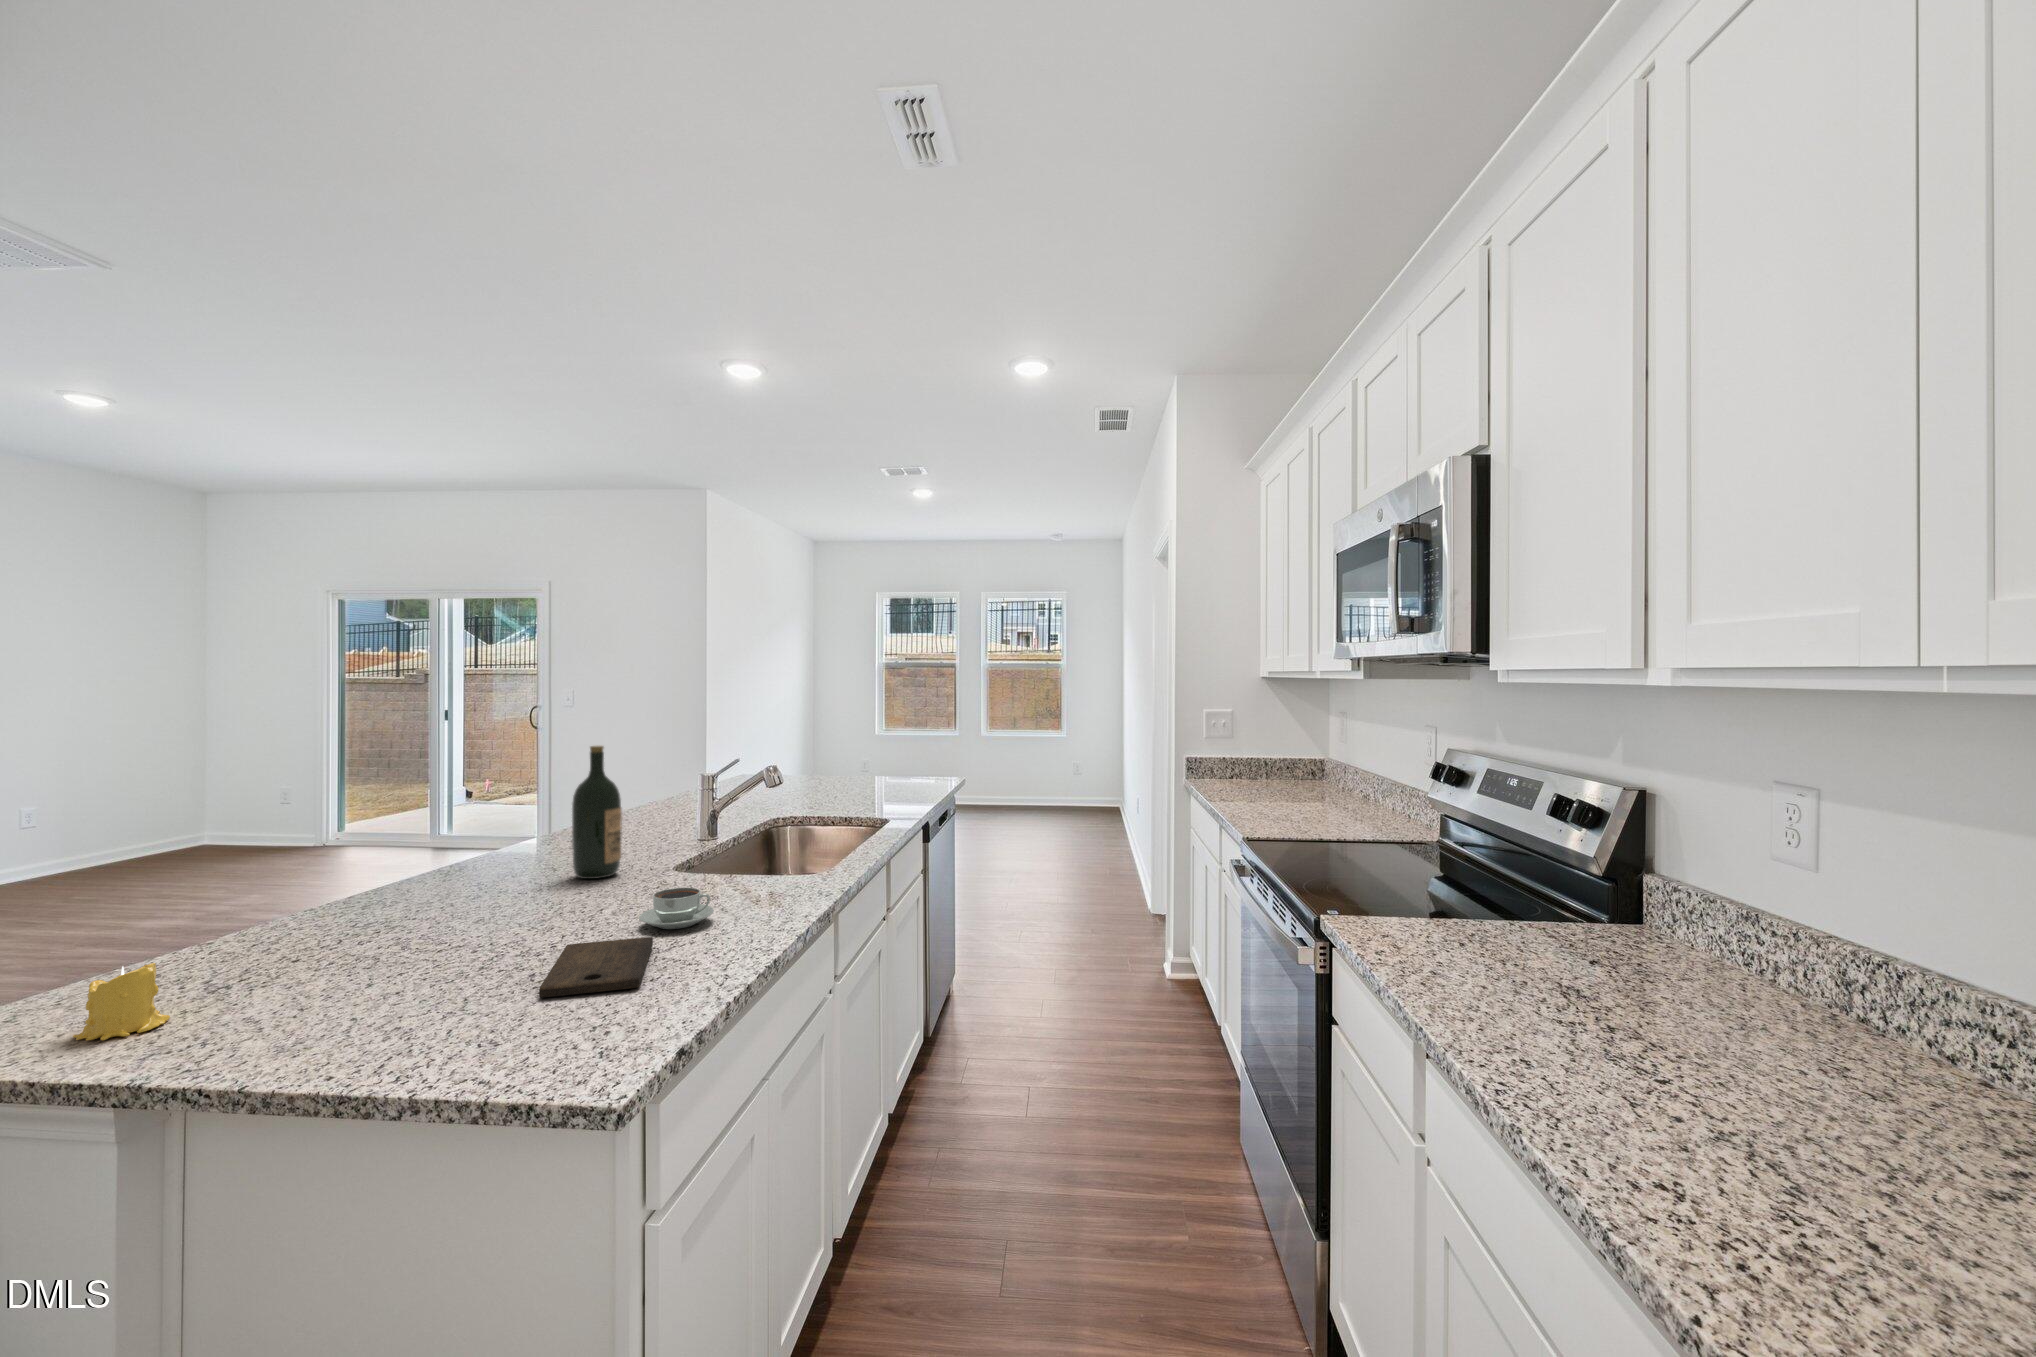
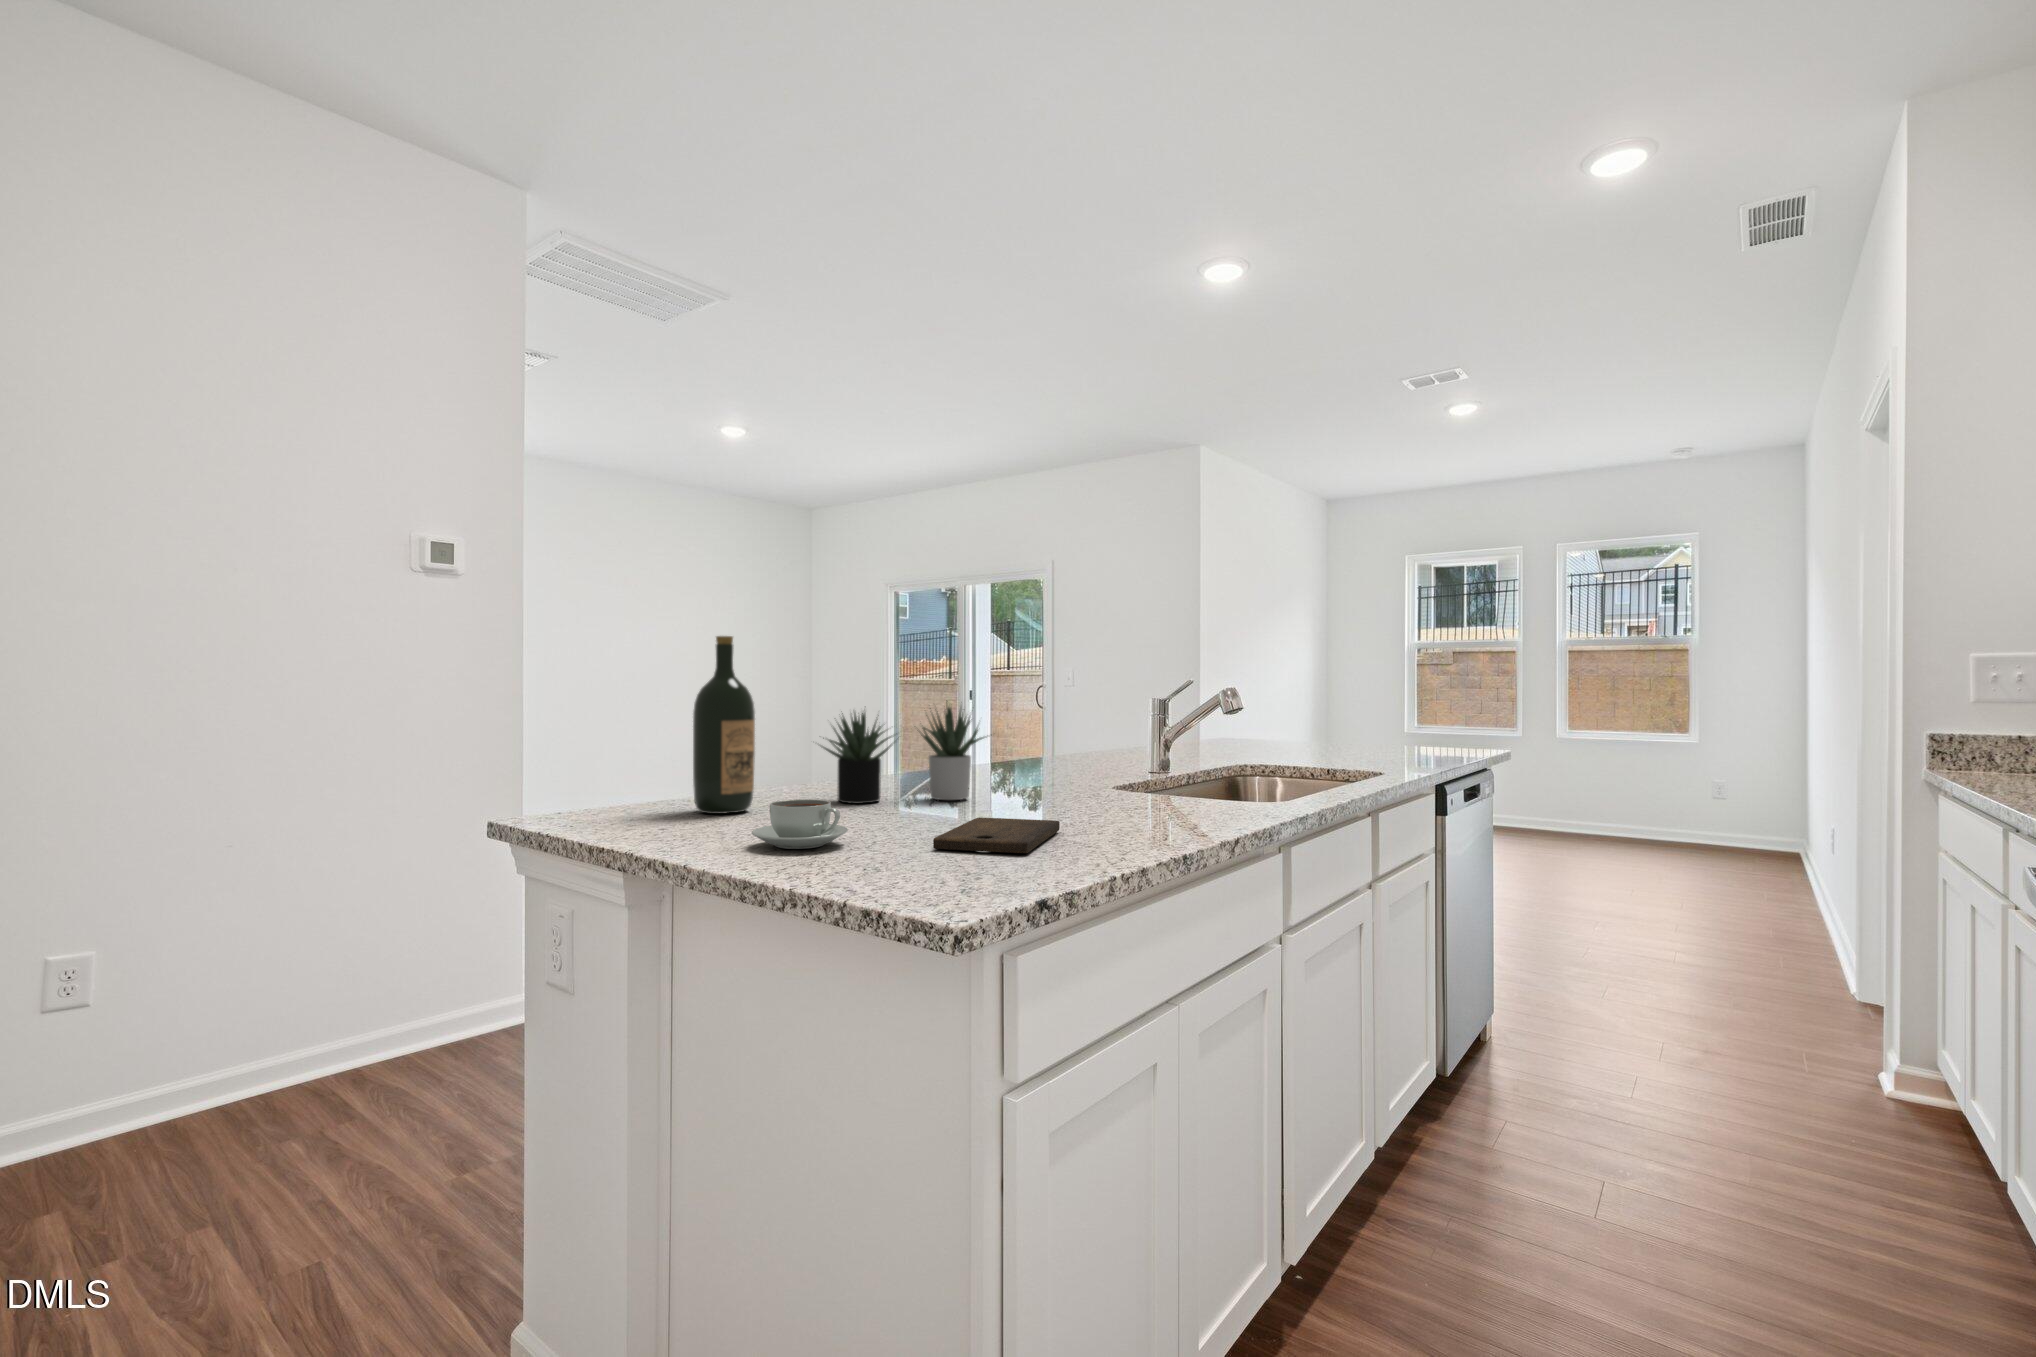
wine bottle: present [572,746,622,879] -> present [693,636,755,814]
succulent plant: none [344,812,561,936] -> present [821,707,985,804]
coffee cup: present [639,888,714,929] -> present [752,799,848,849]
candle: present [73,963,170,1041] -> none [609,772,669,830]

